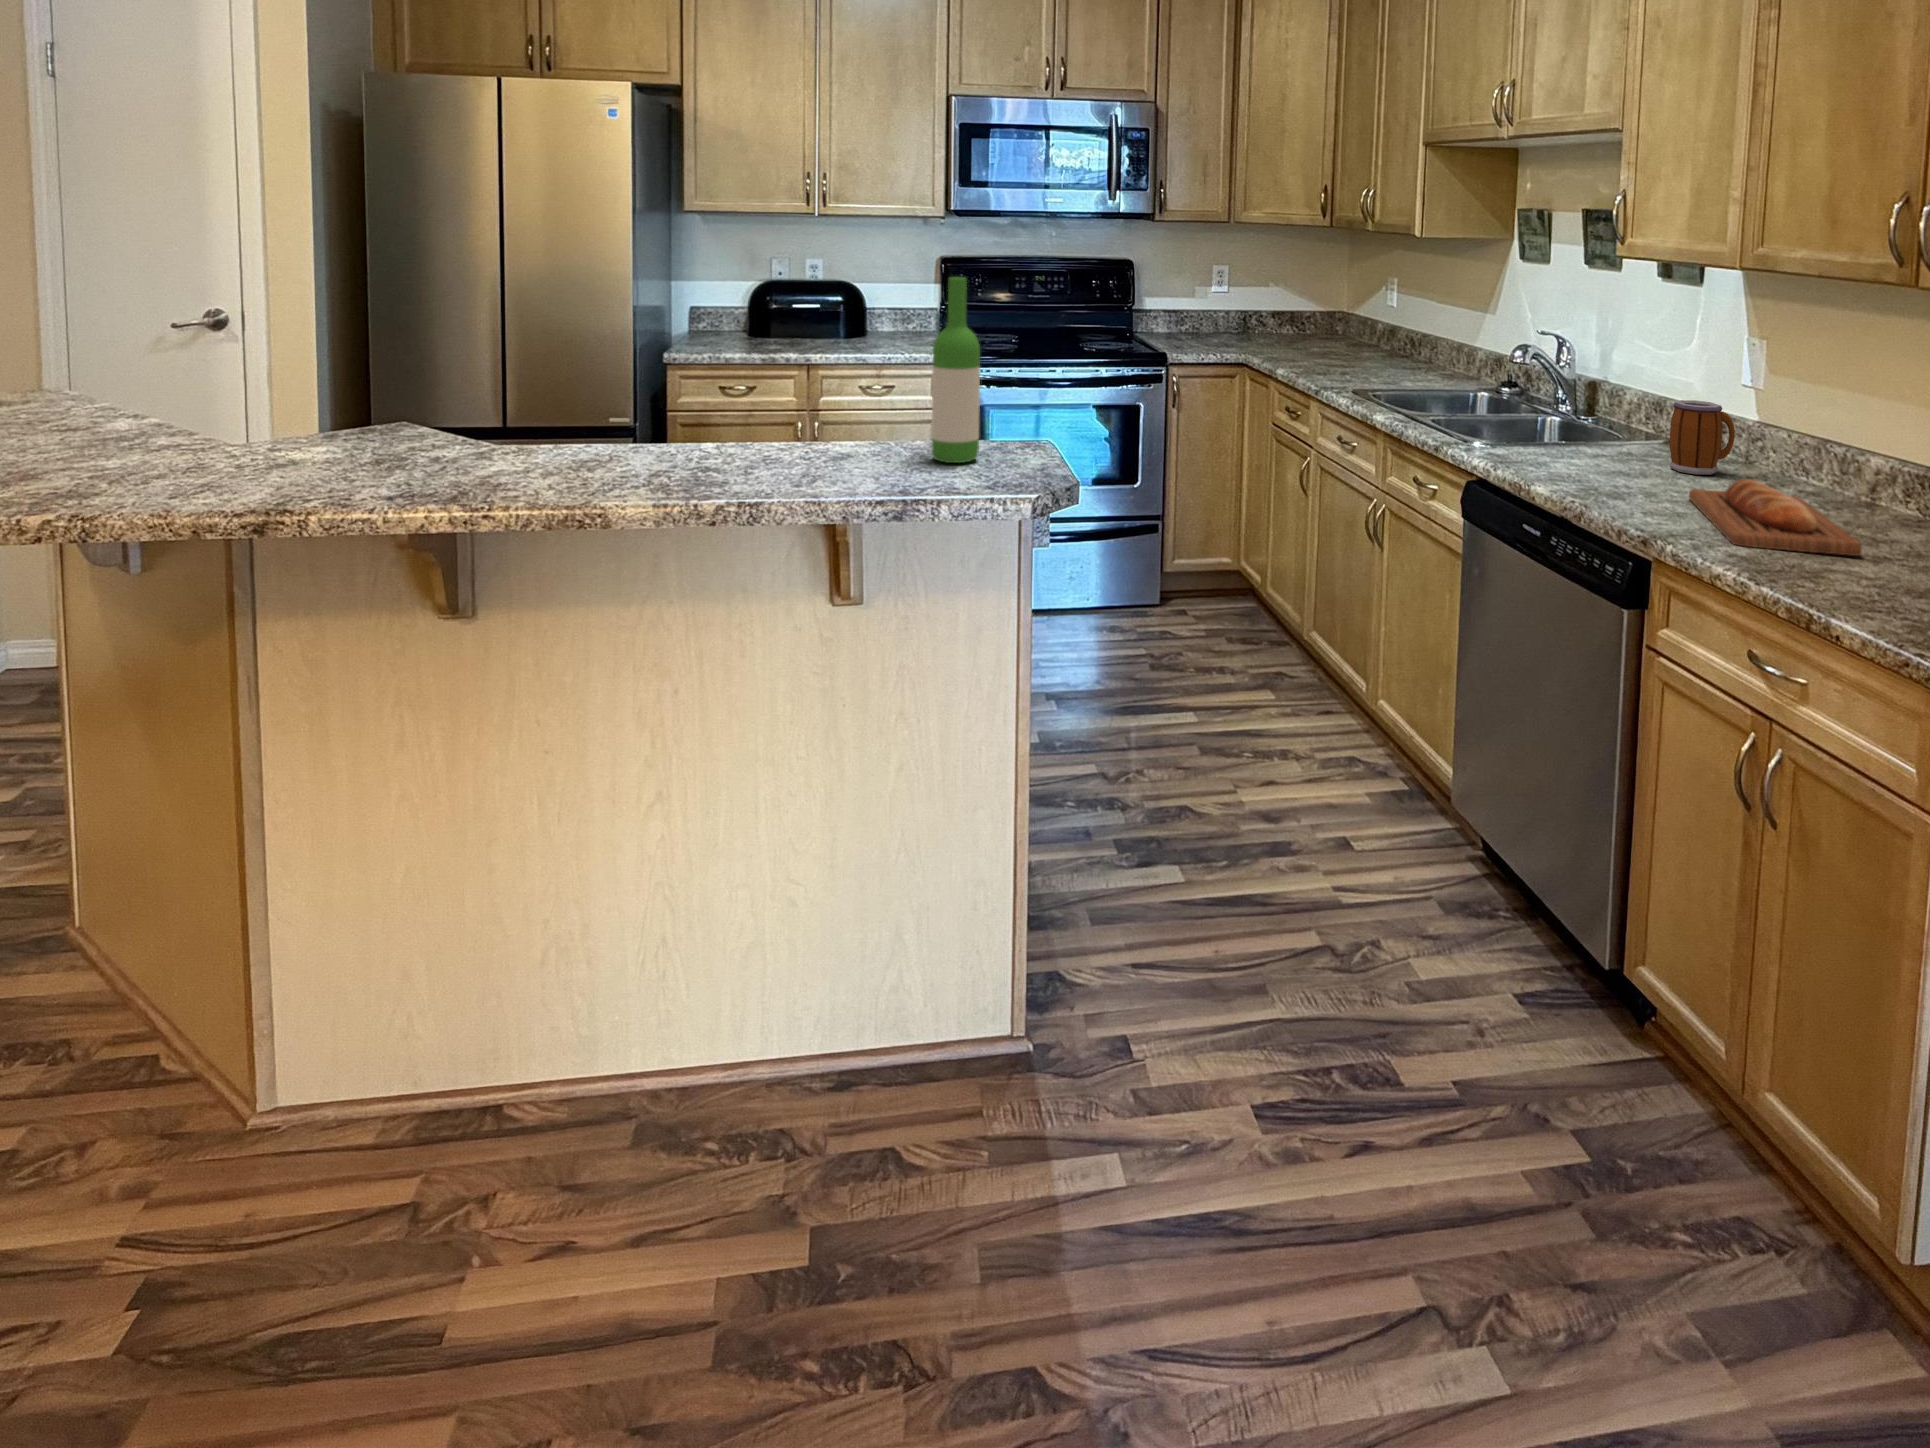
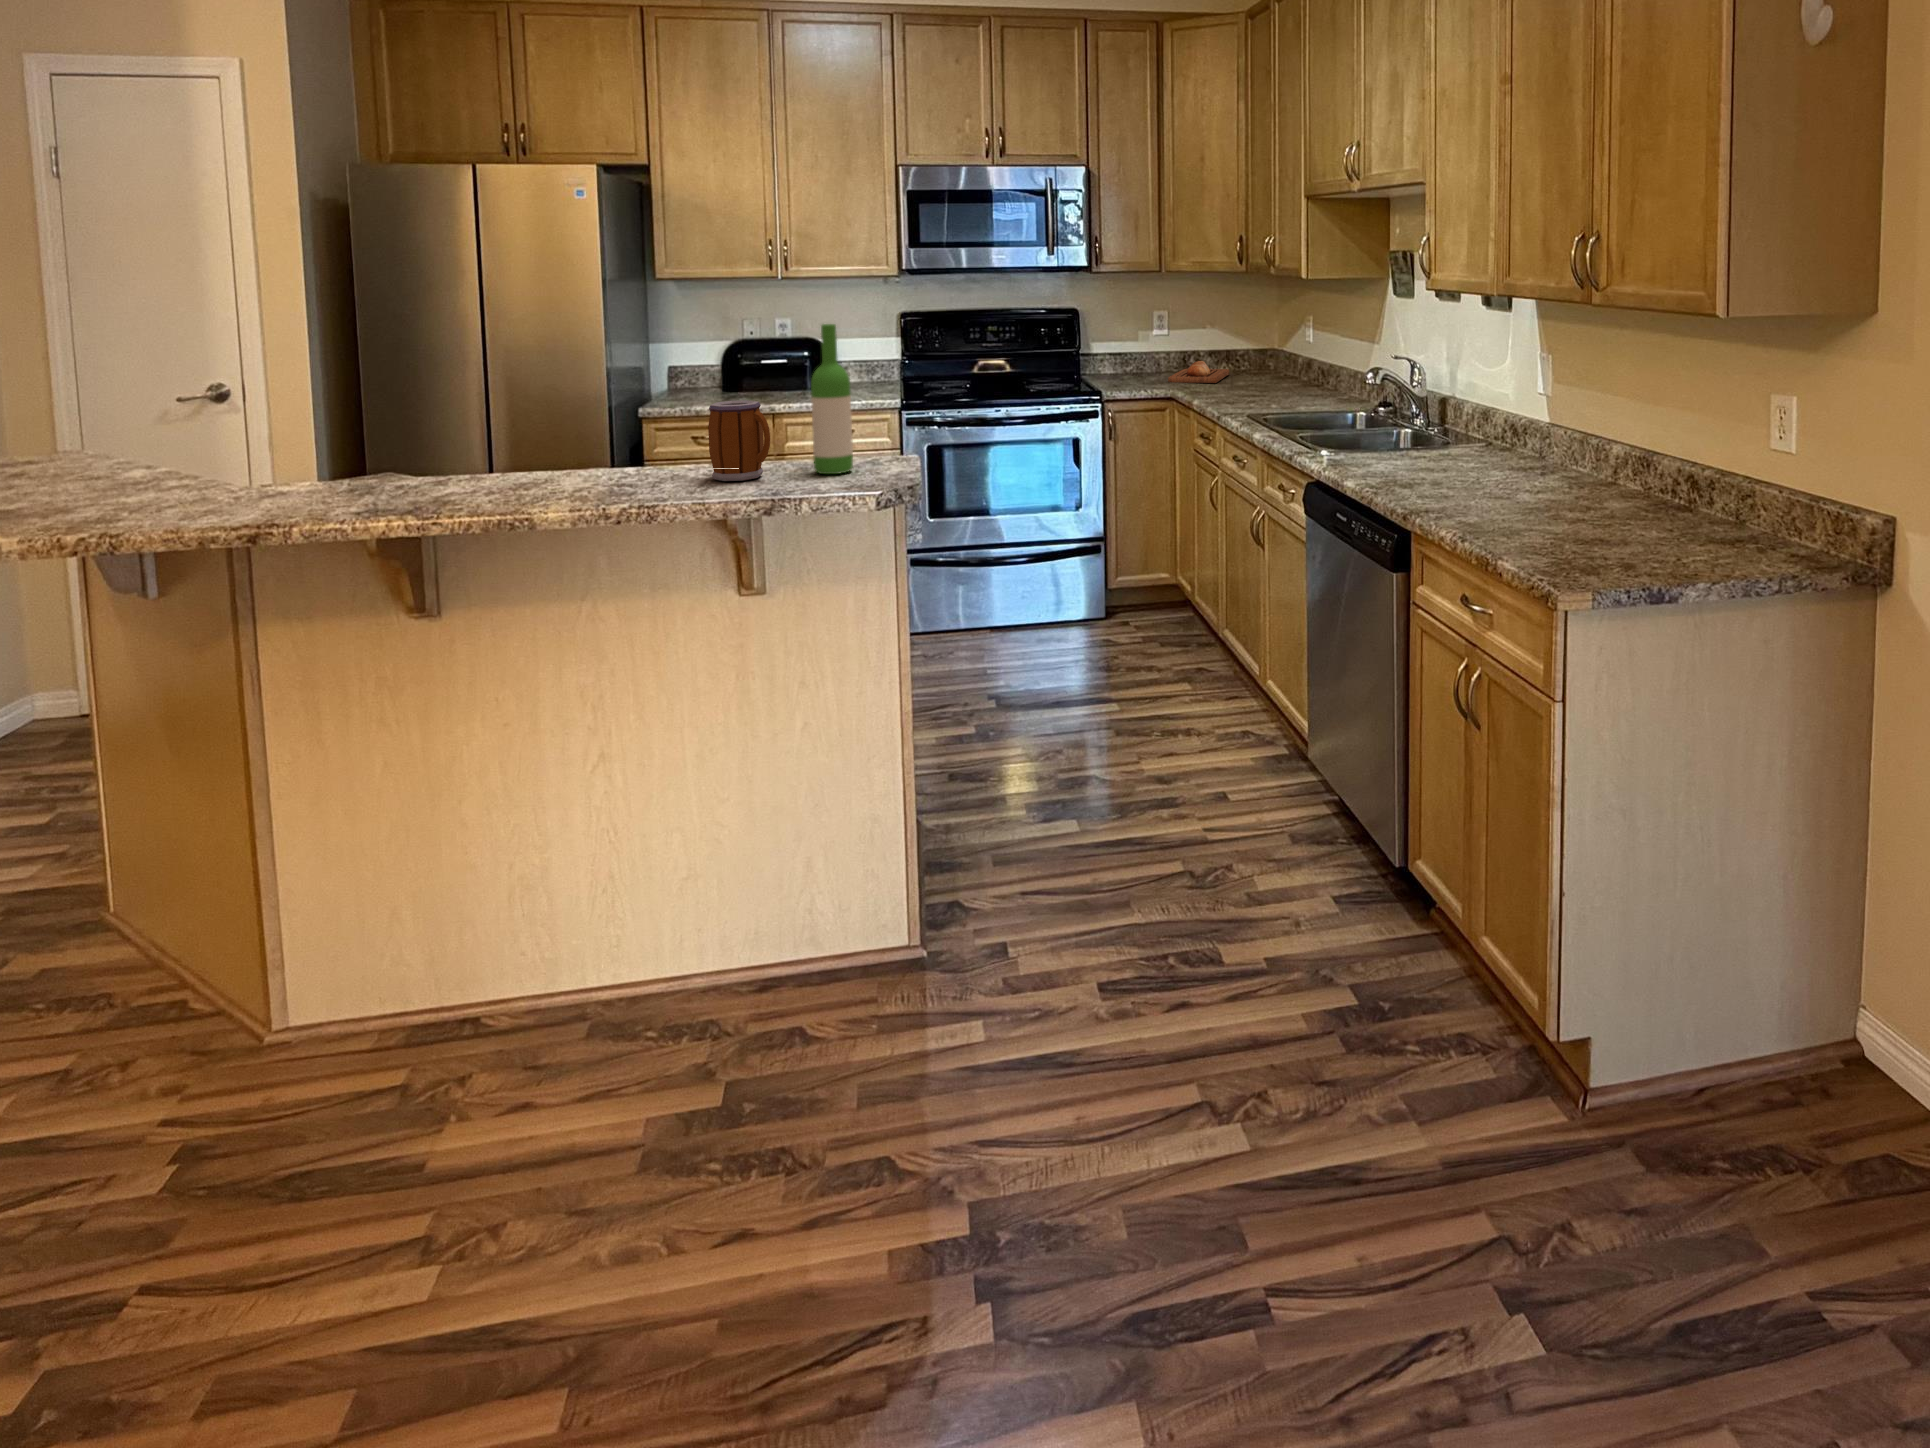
mug: present [1669,400,1735,475] -> present [708,400,770,481]
bread loaf: present [1689,479,1862,556] -> present [1168,361,1229,383]

